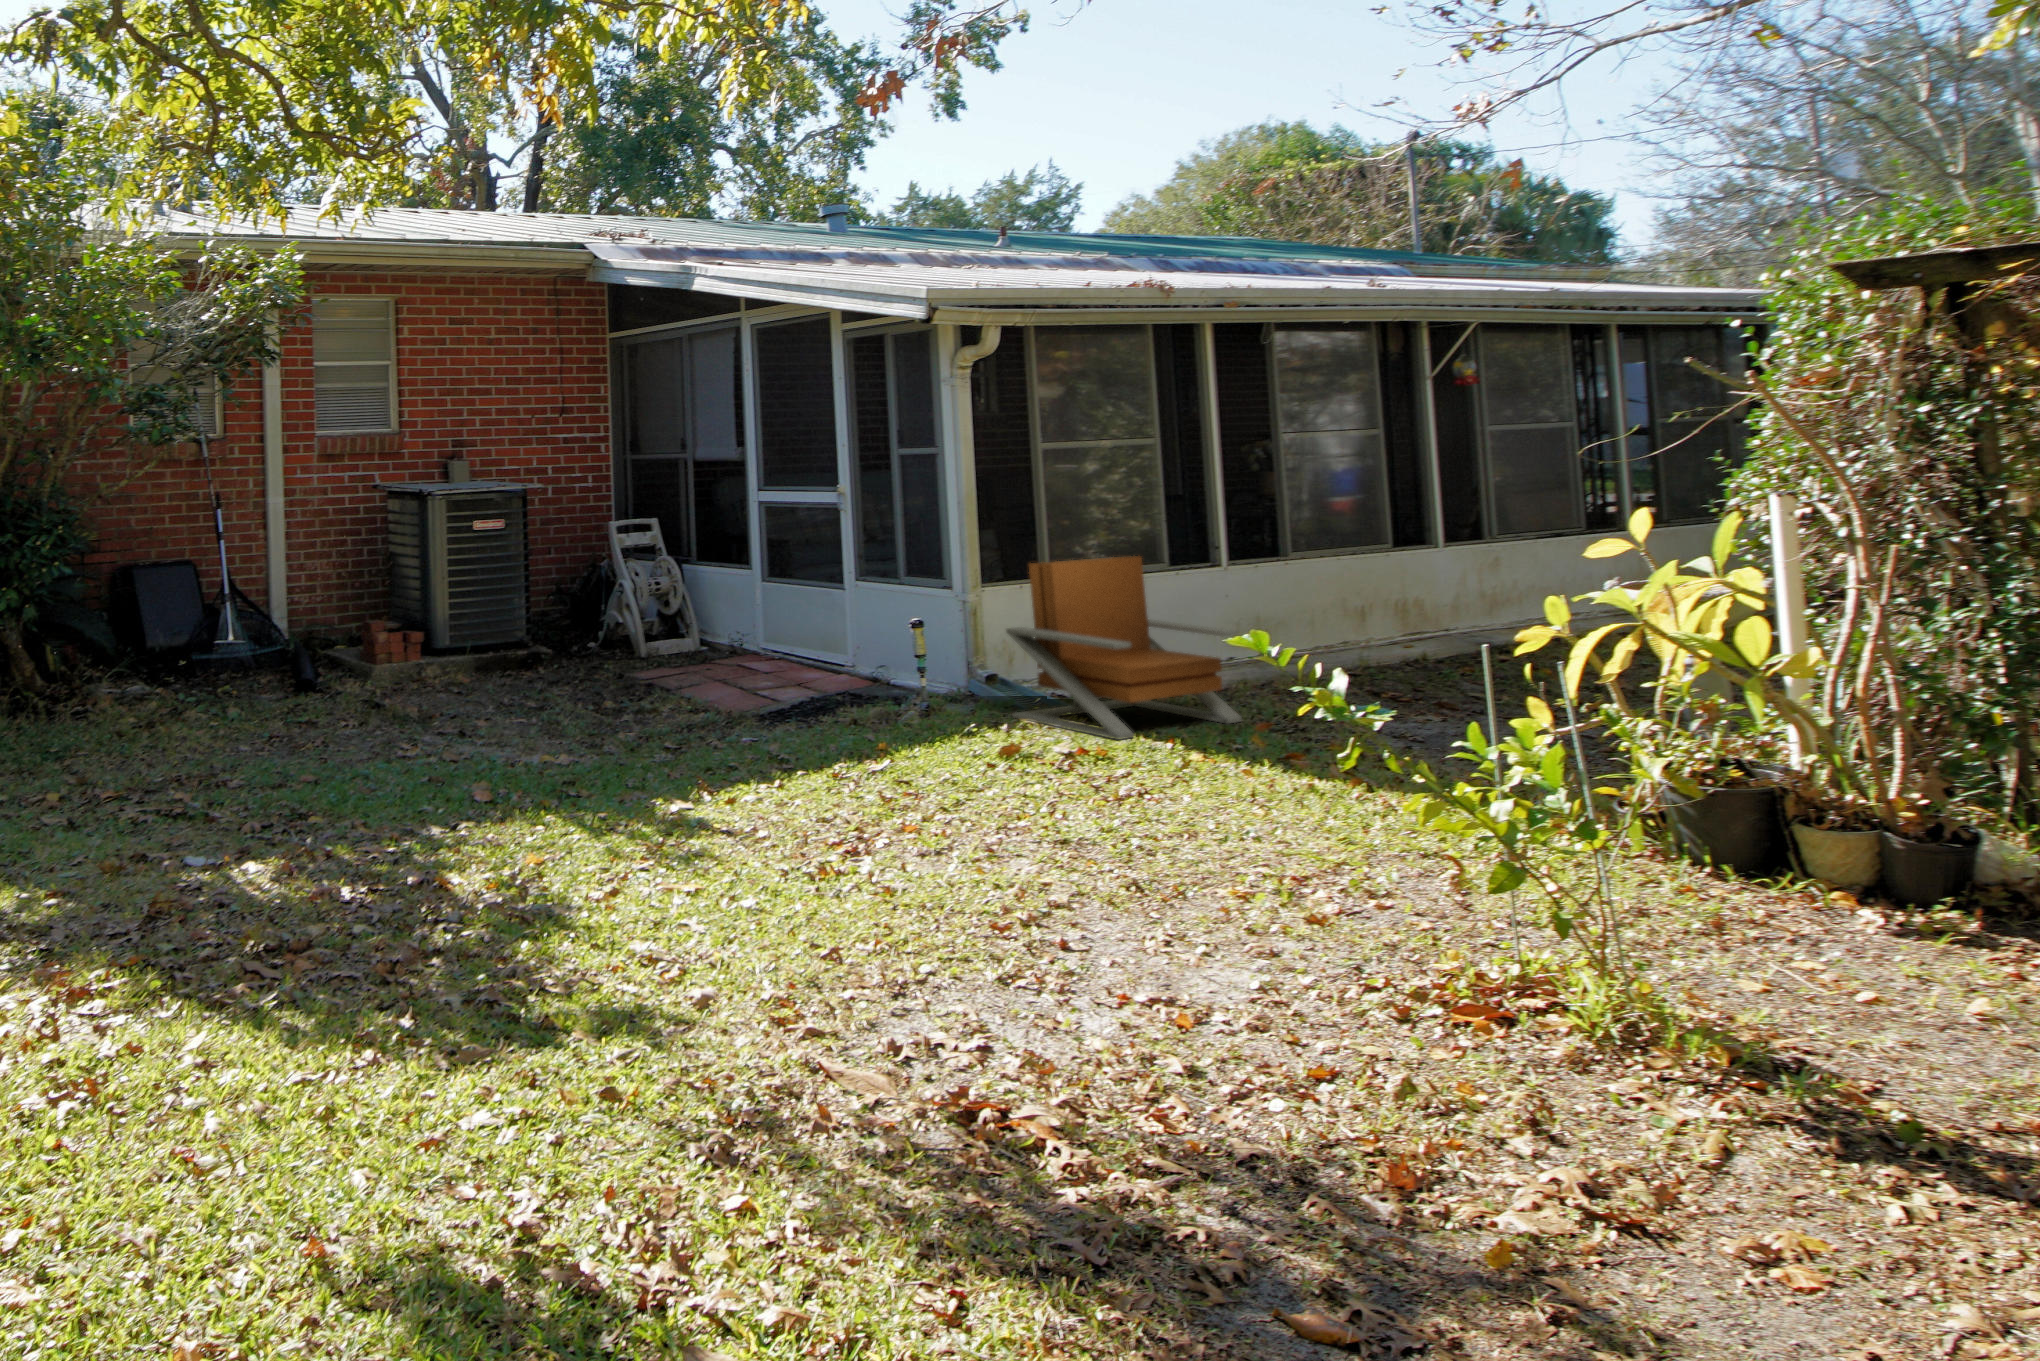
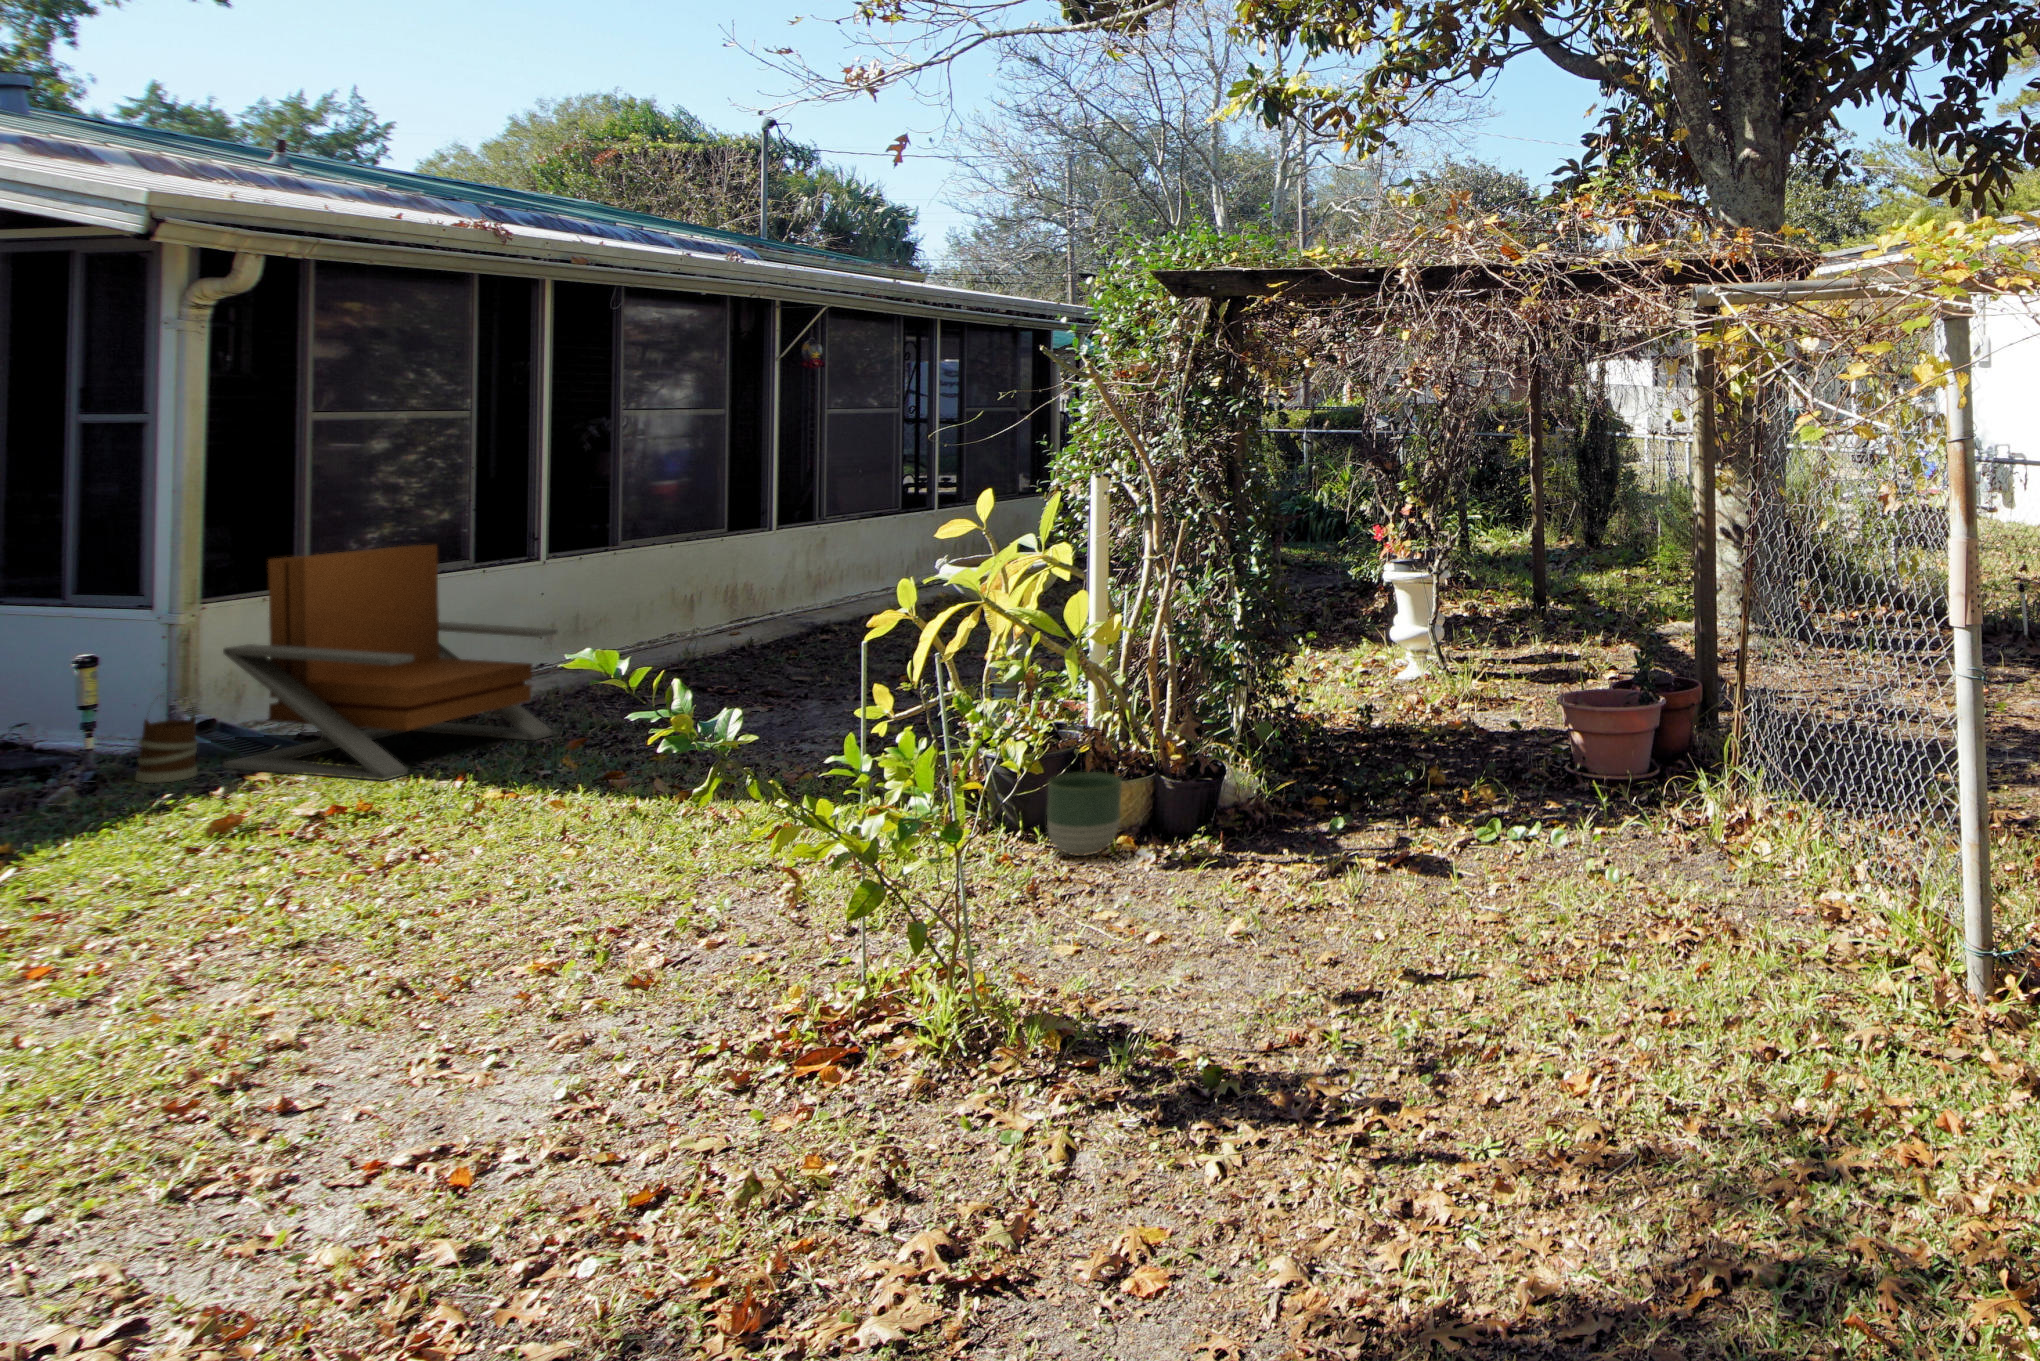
wooden bucket: none [961,656,997,722] -> present [135,694,197,783]
planter: none [1731,812,1829,902] -> present [1047,772,1122,856]

